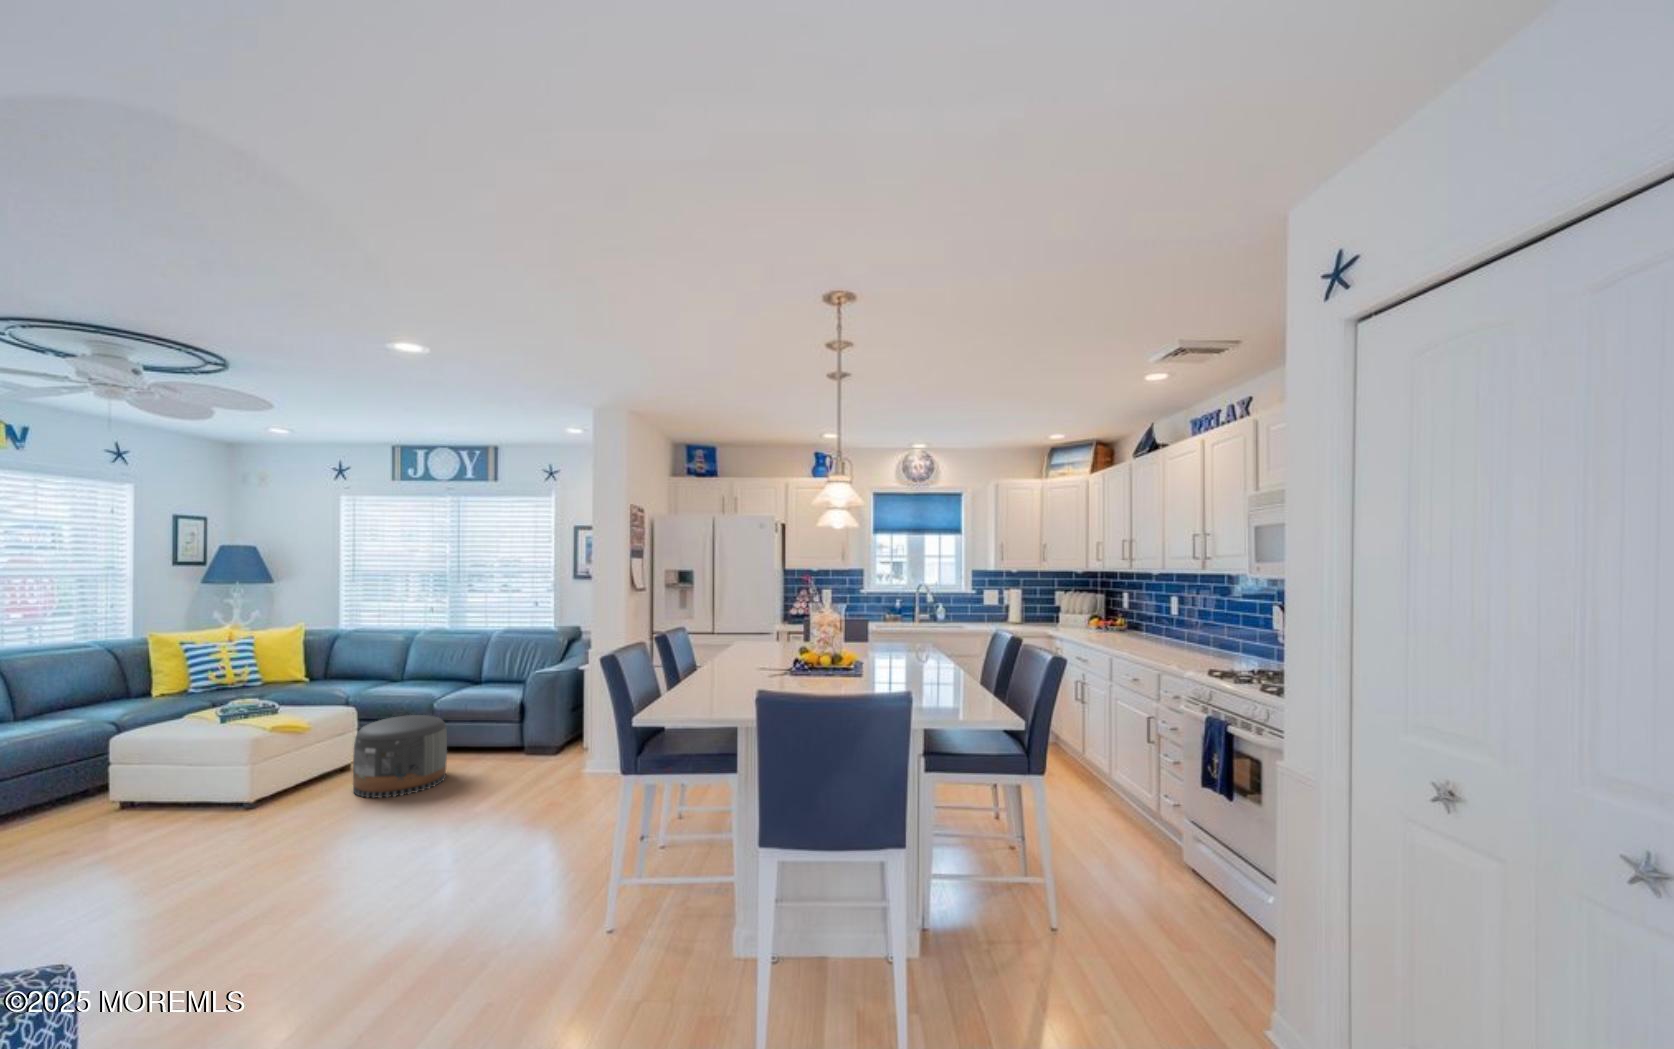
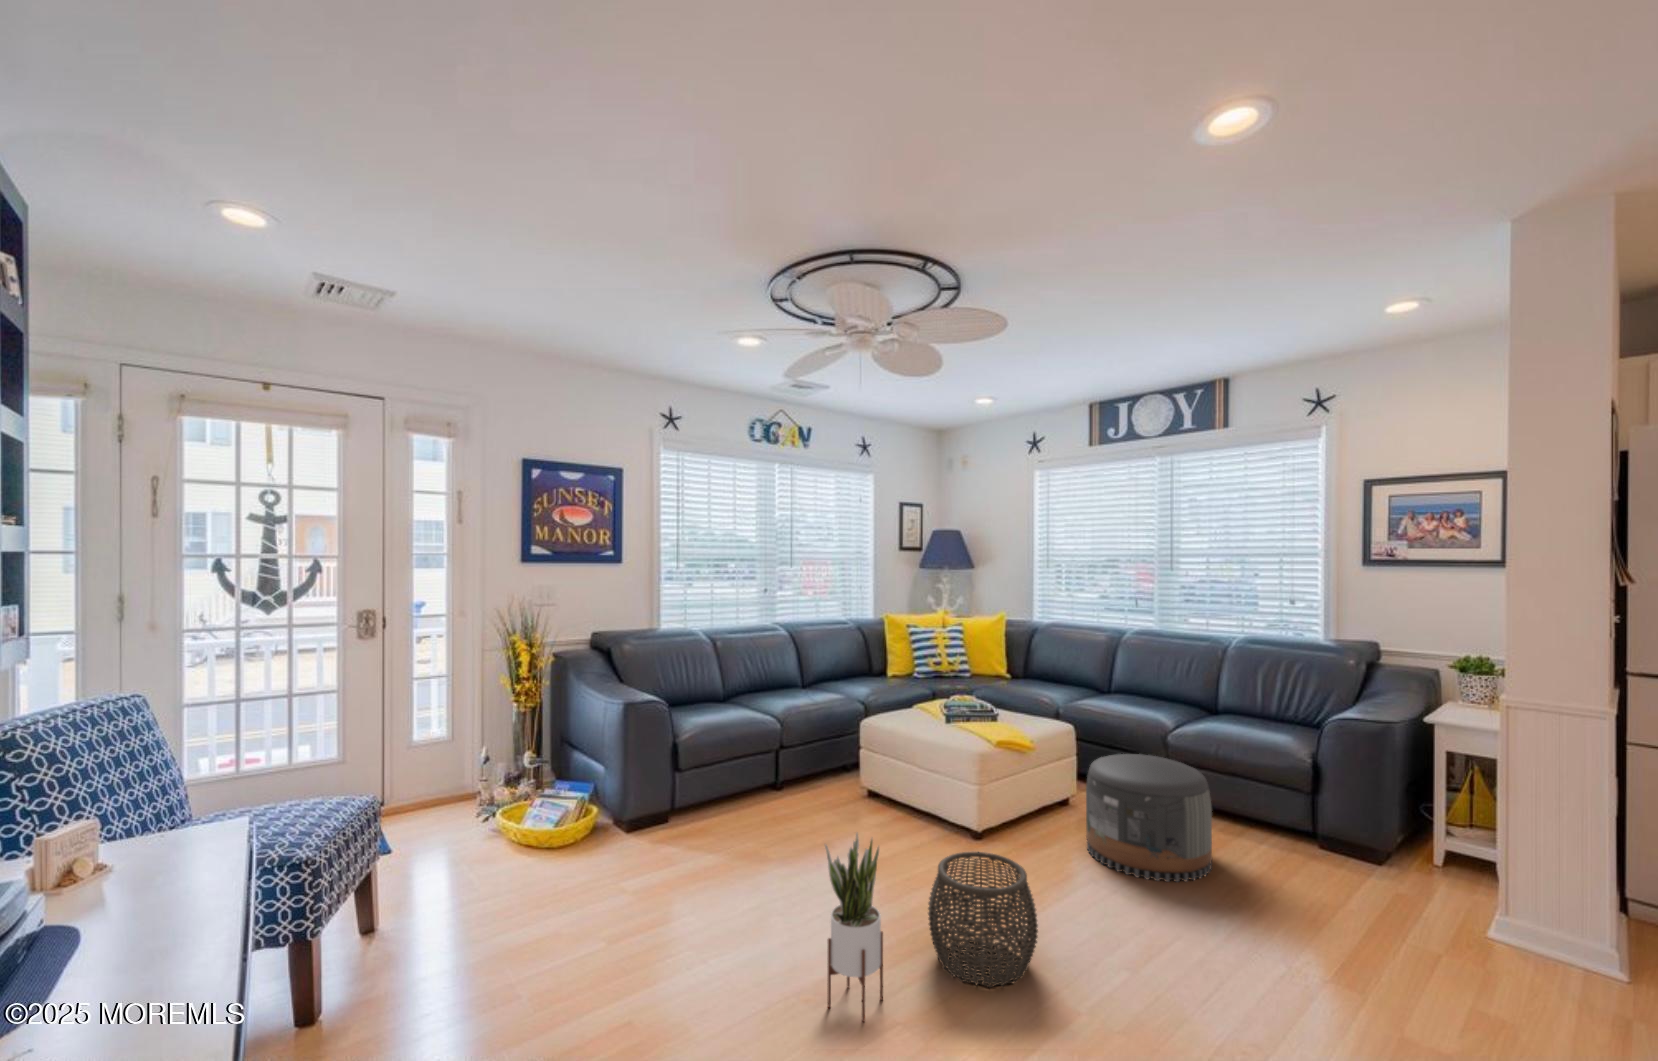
woven basket: none [189,799,290,890] -> present [928,852,1038,987]
potted plant: none [79,803,141,943] -> present [825,833,883,1022]

